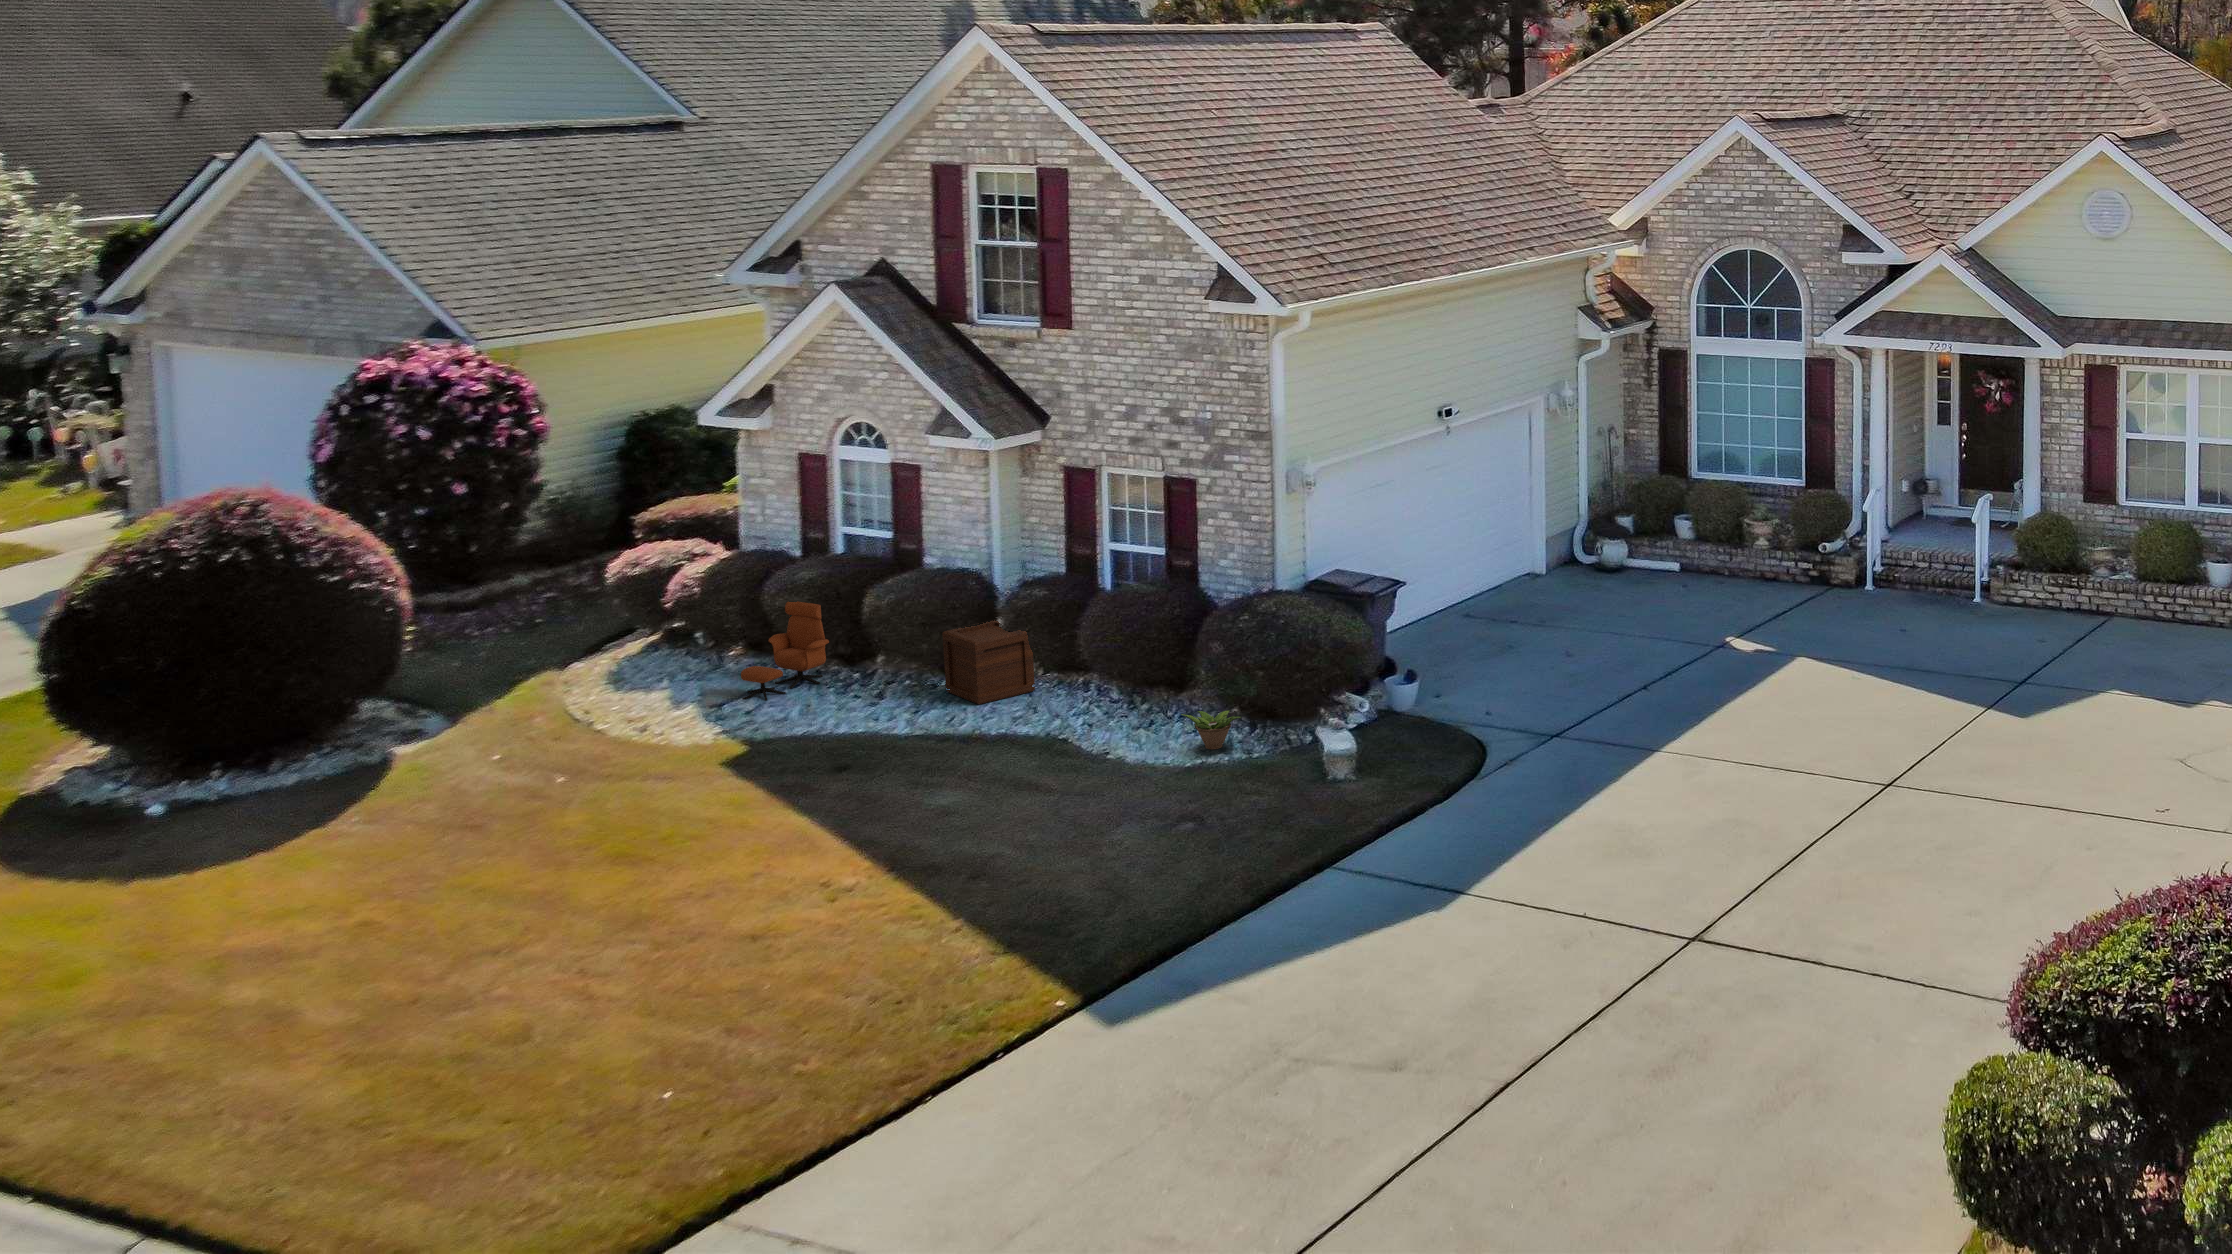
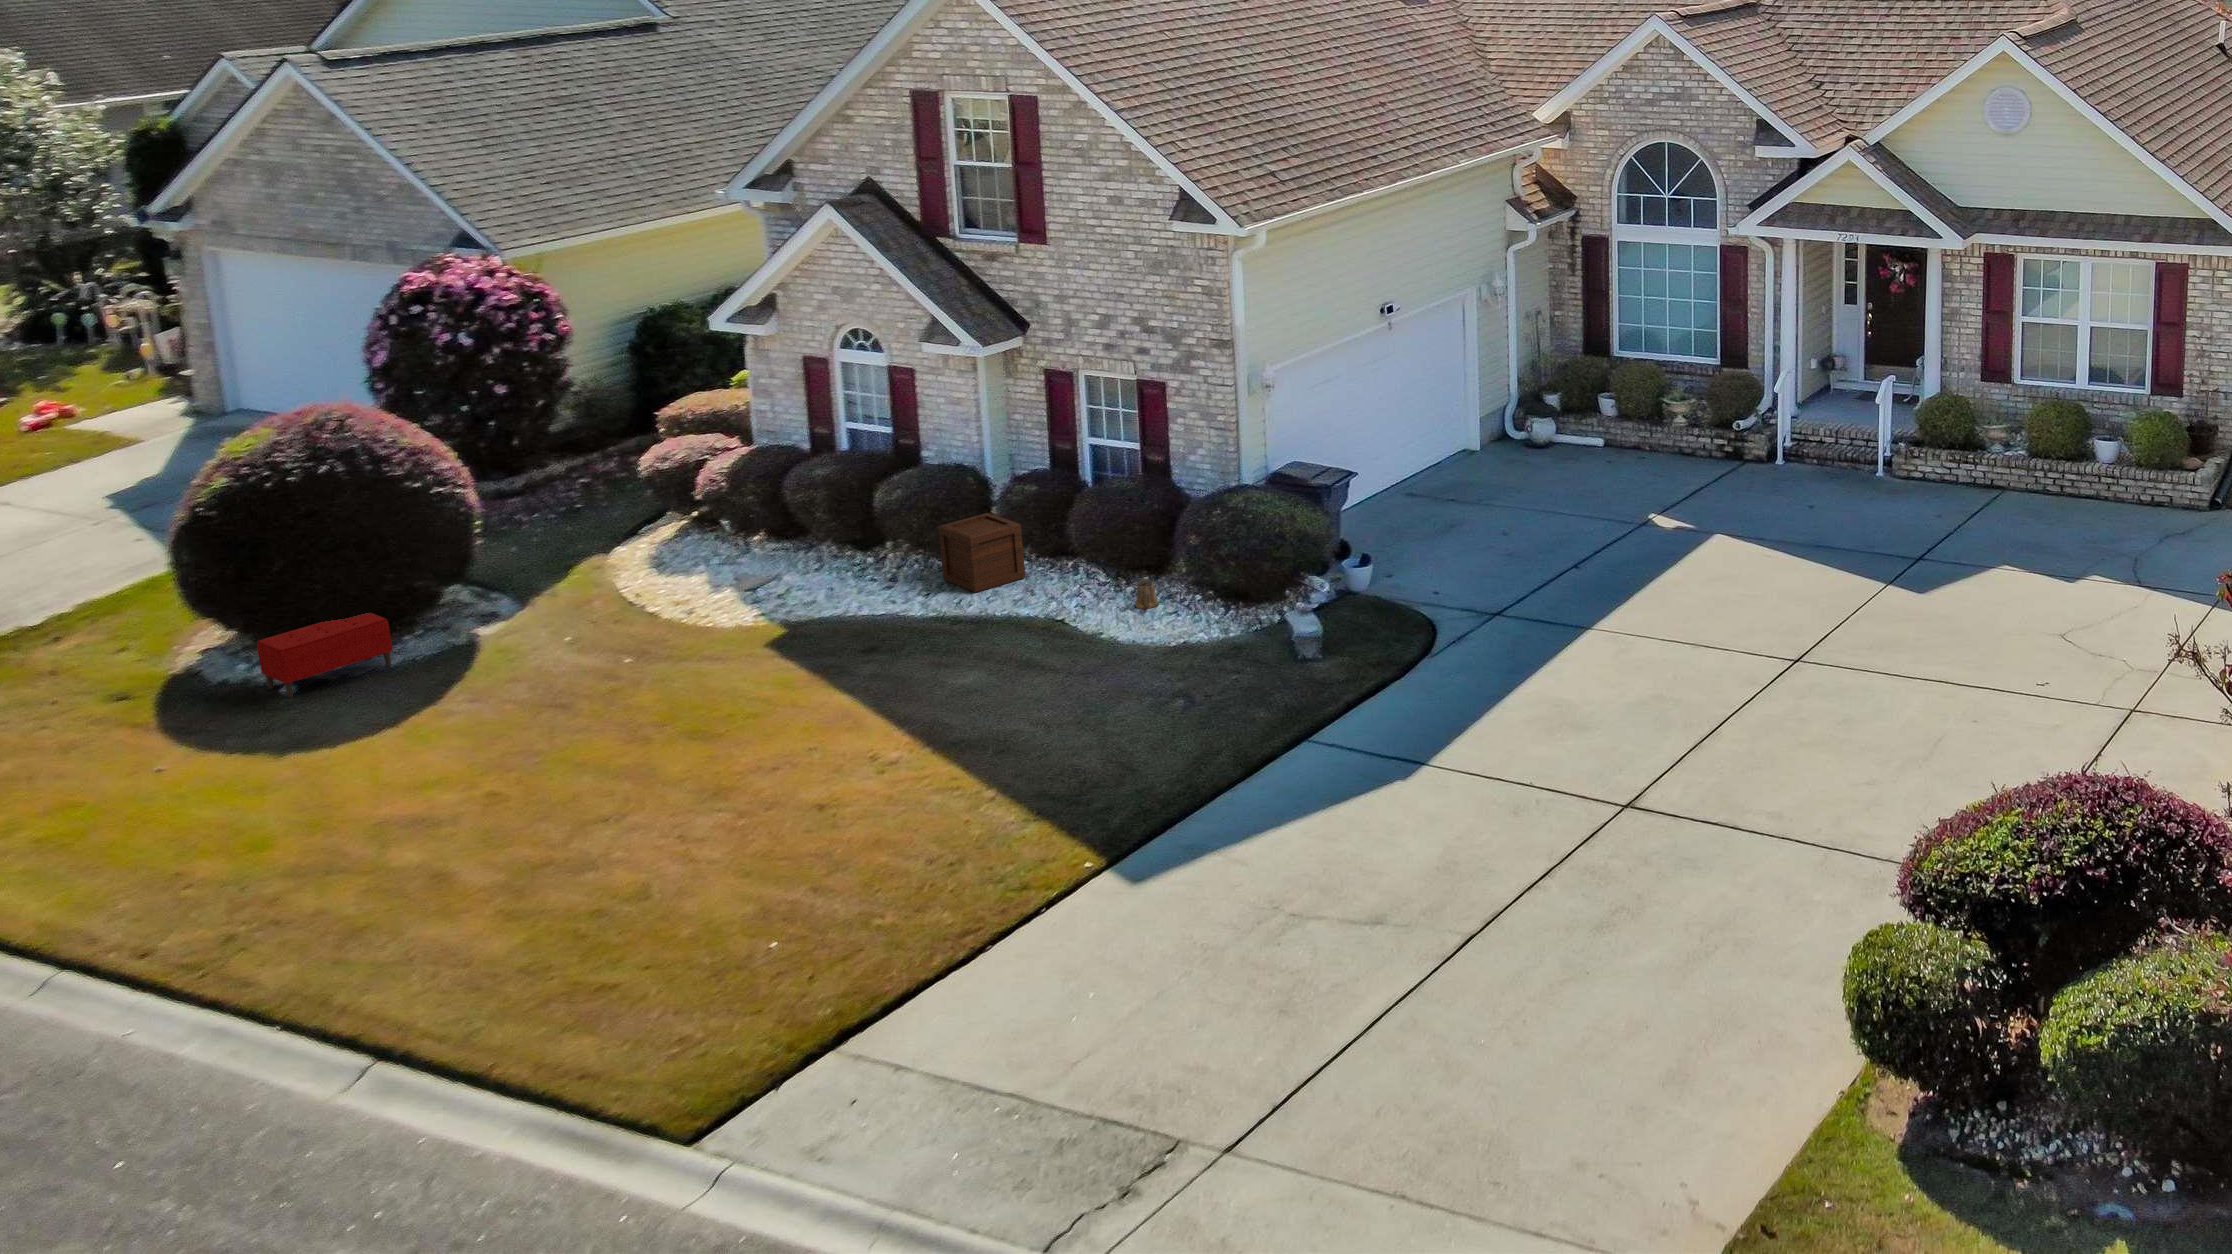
lounge chair: present [741,602,829,700] -> none [753,498,833,592]
watering can: none [1151,689,1177,723] -> present [1135,577,1159,609]
bench: none [188,706,337,797] -> present [257,613,393,698]
decorative plant: present [1181,710,1241,749] -> none [1164,598,1220,634]

